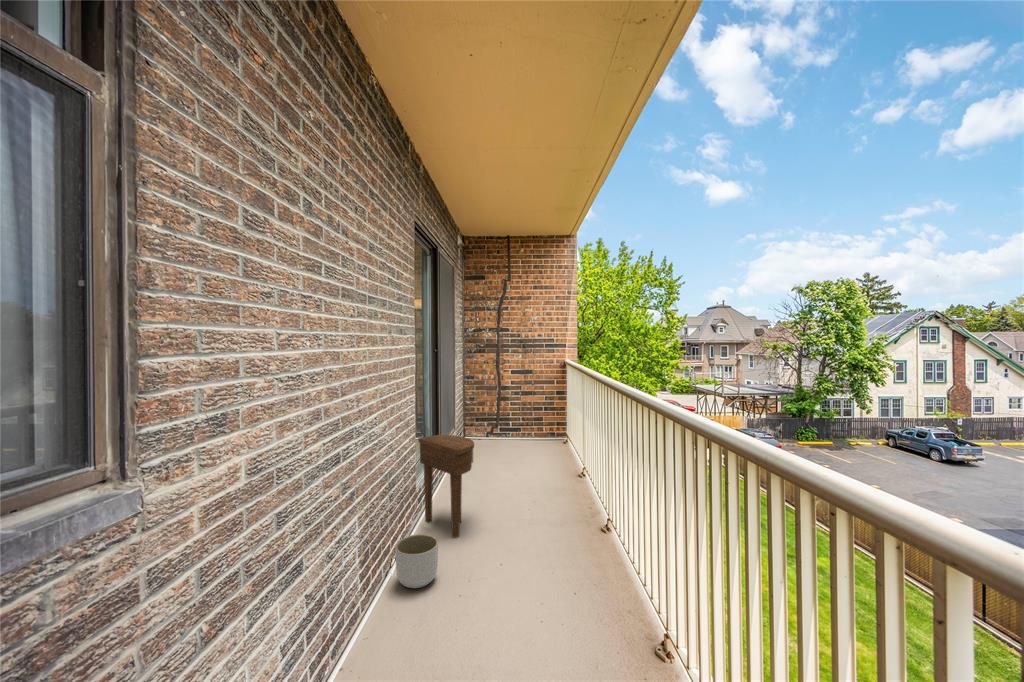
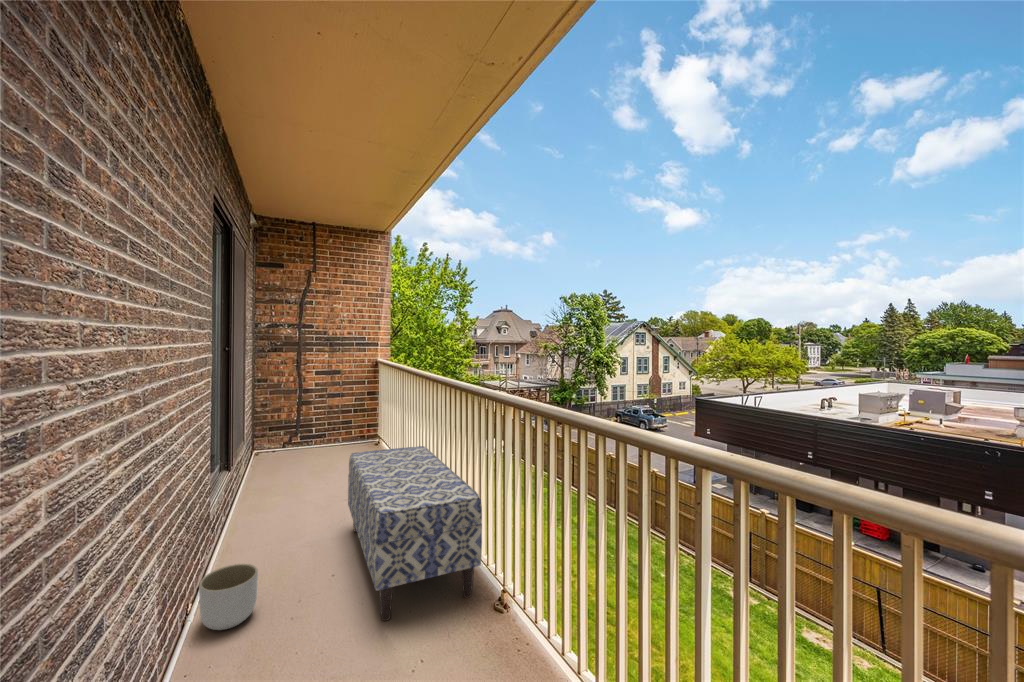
side table: present [418,435,474,538] -> none [214,447,292,564]
bench: none [523,448,642,620] -> present [348,446,482,621]

